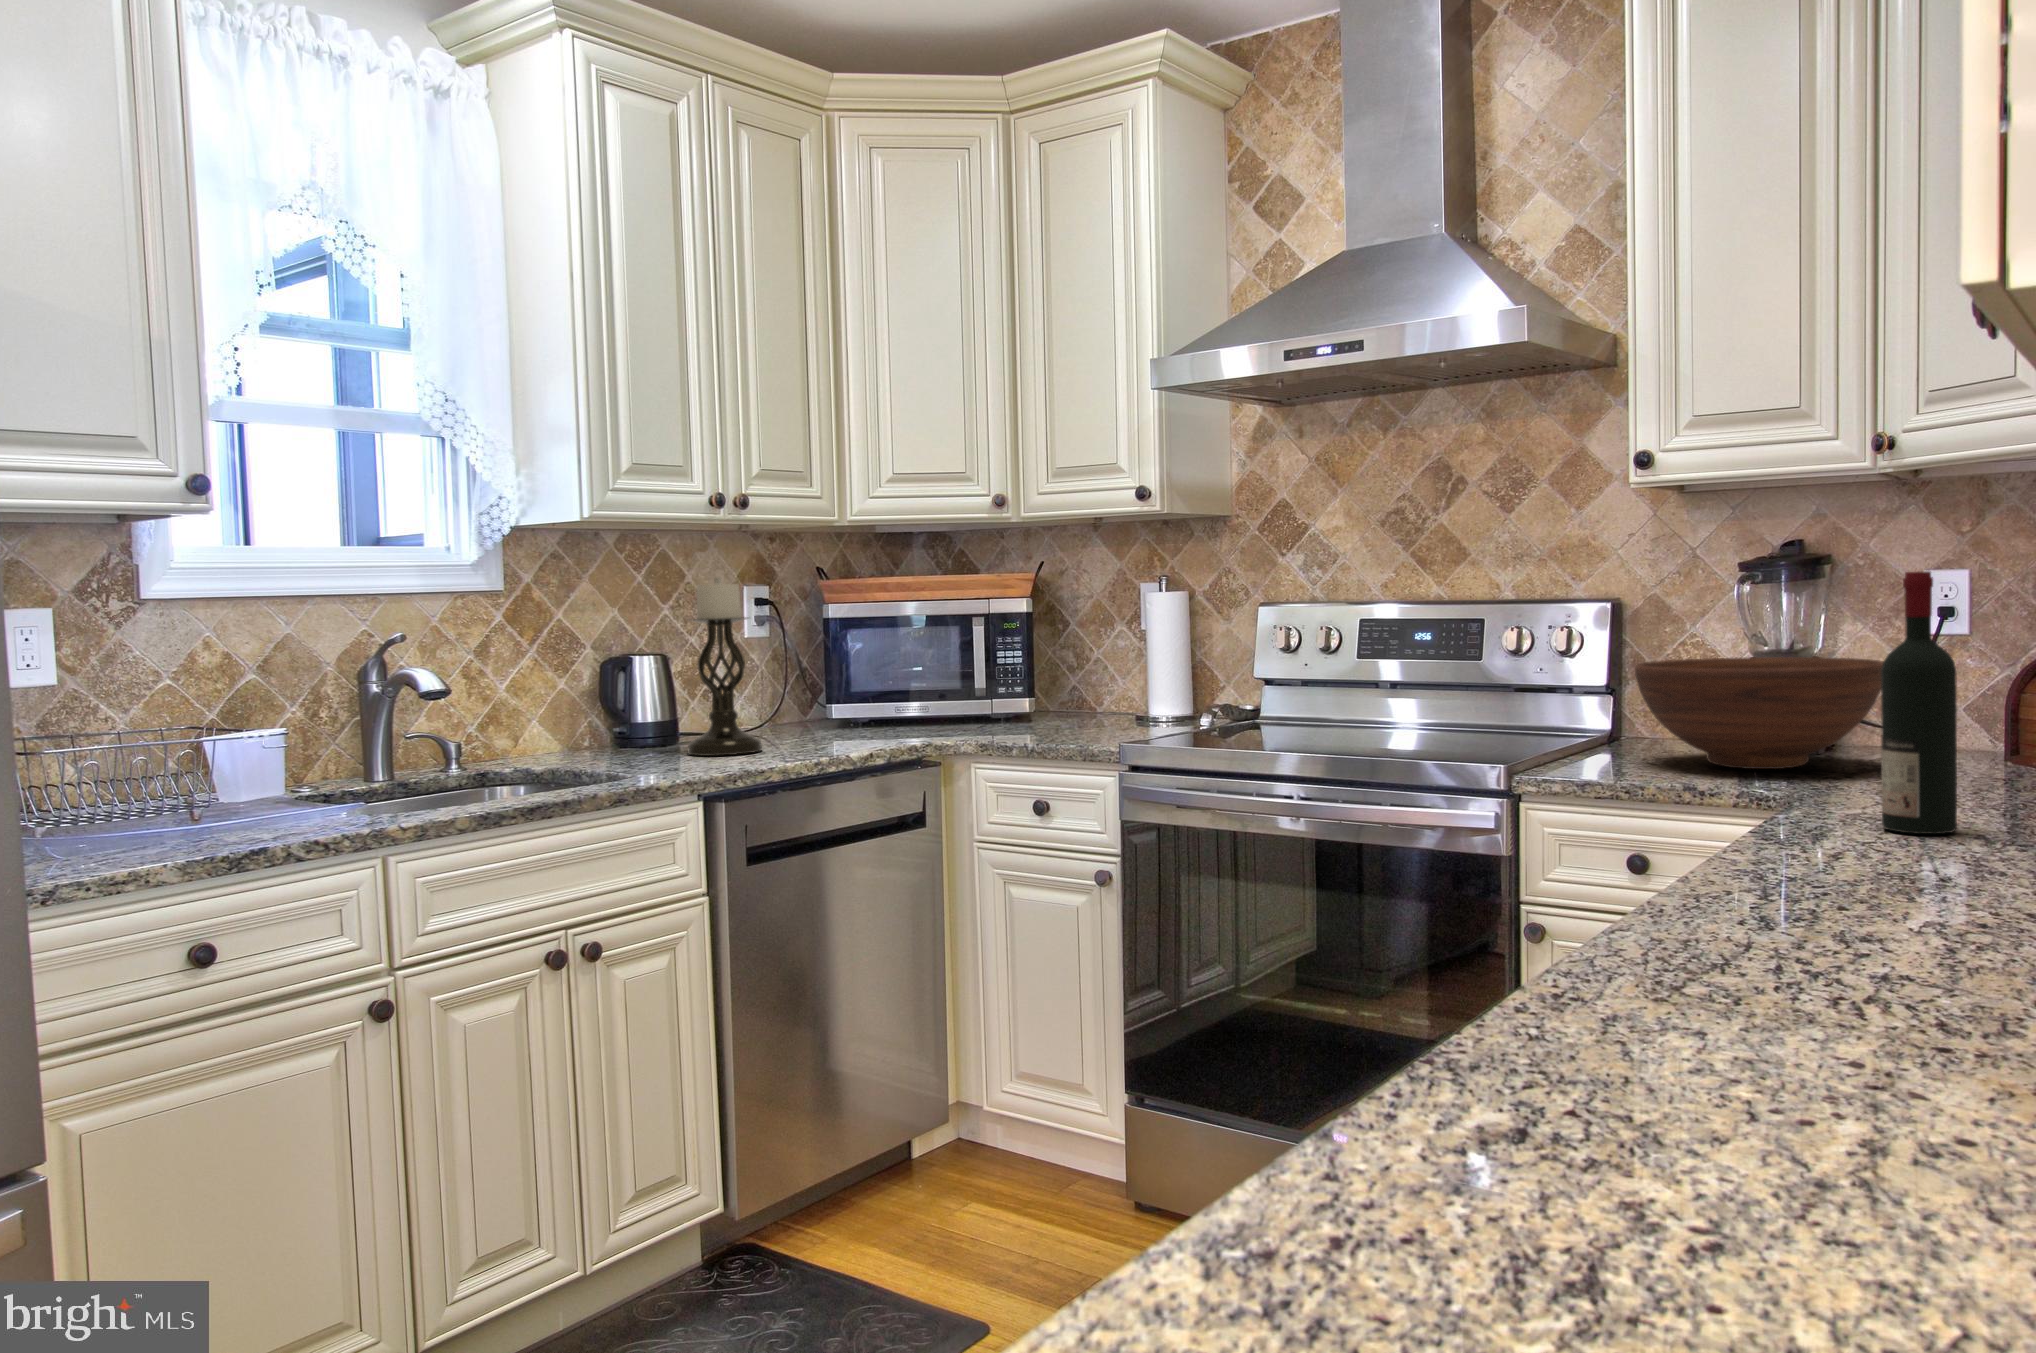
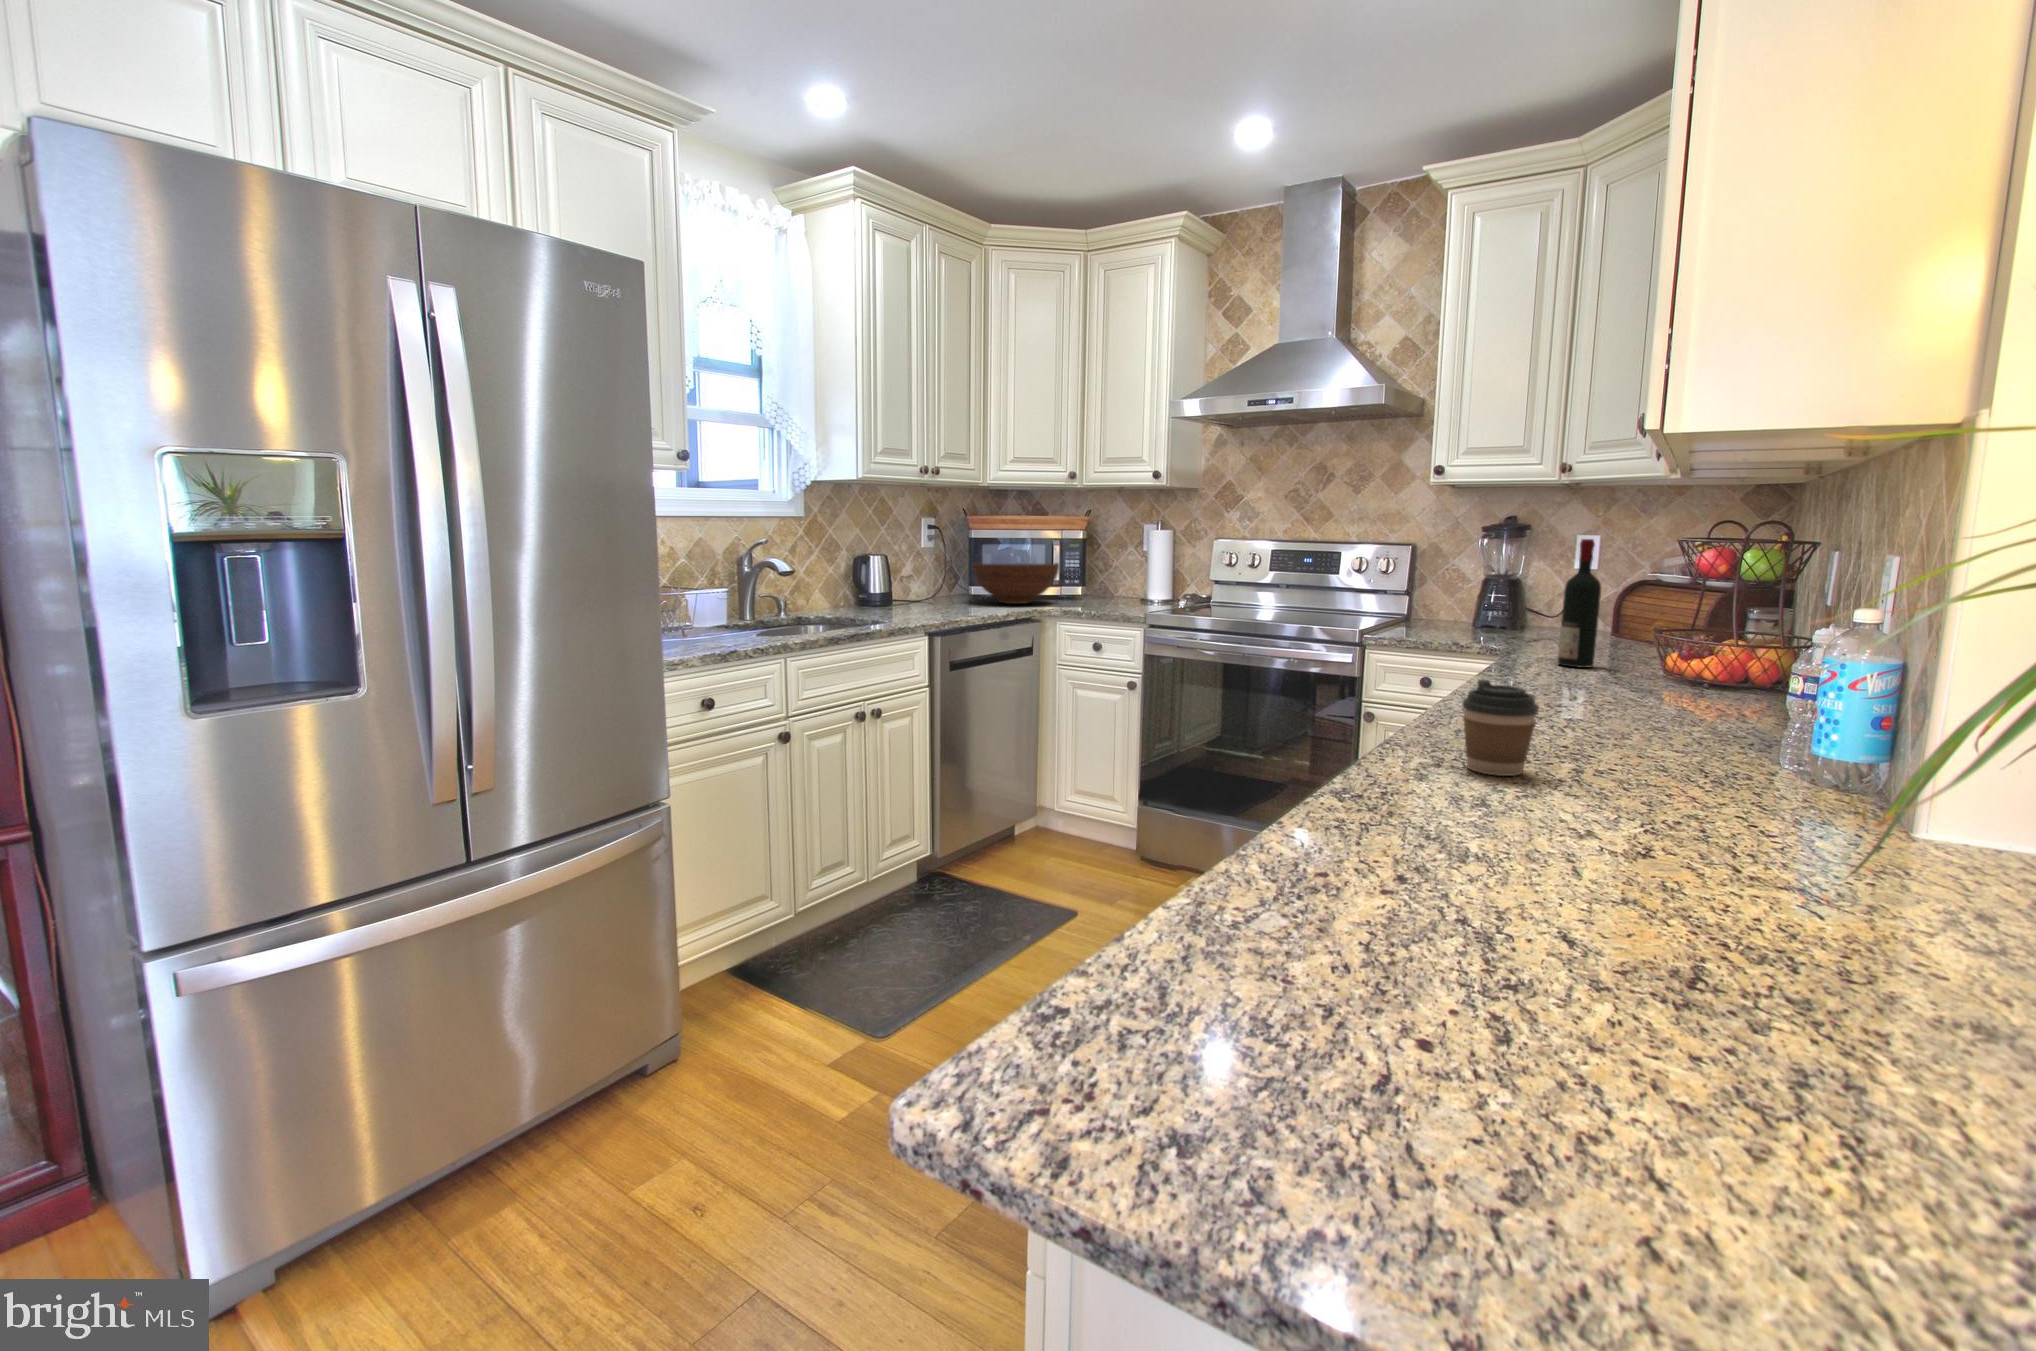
candle holder: present [687,578,762,756] -> none [903,514,945,612]
fruit bowl: present [1635,657,1883,769] -> present [972,563,1059,604]
coffee cup: none [1558,918,1749,1180] -> present [1463,680,1539,776]

